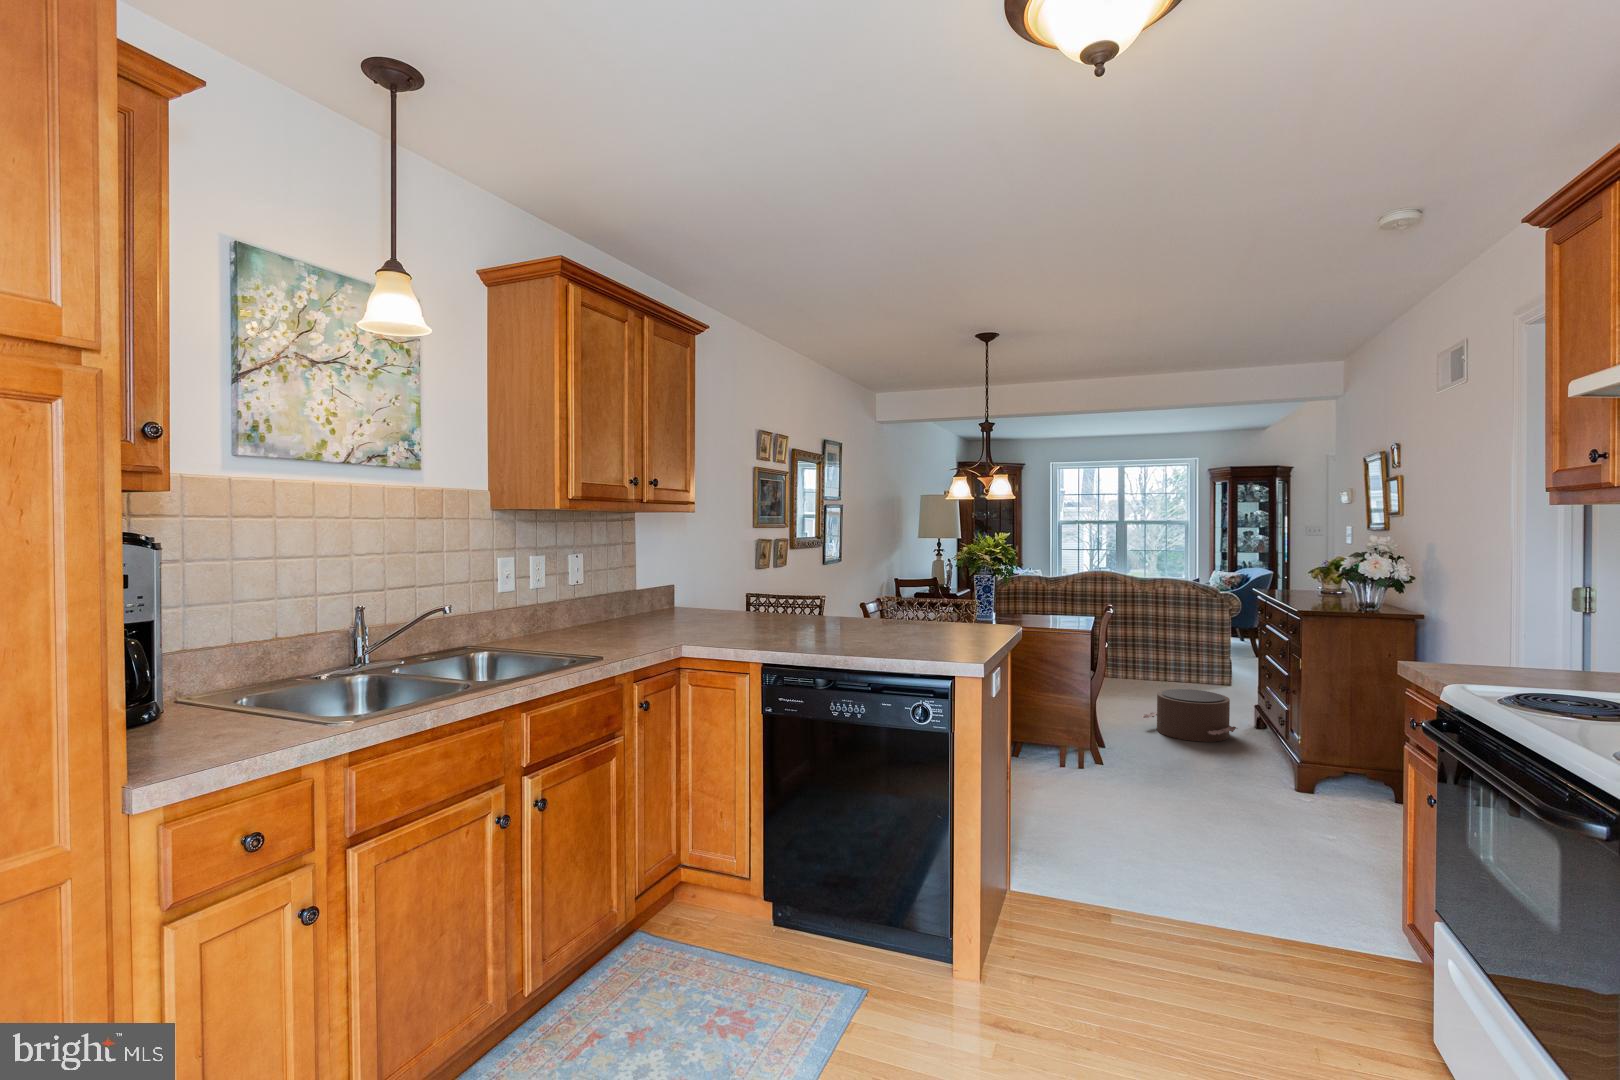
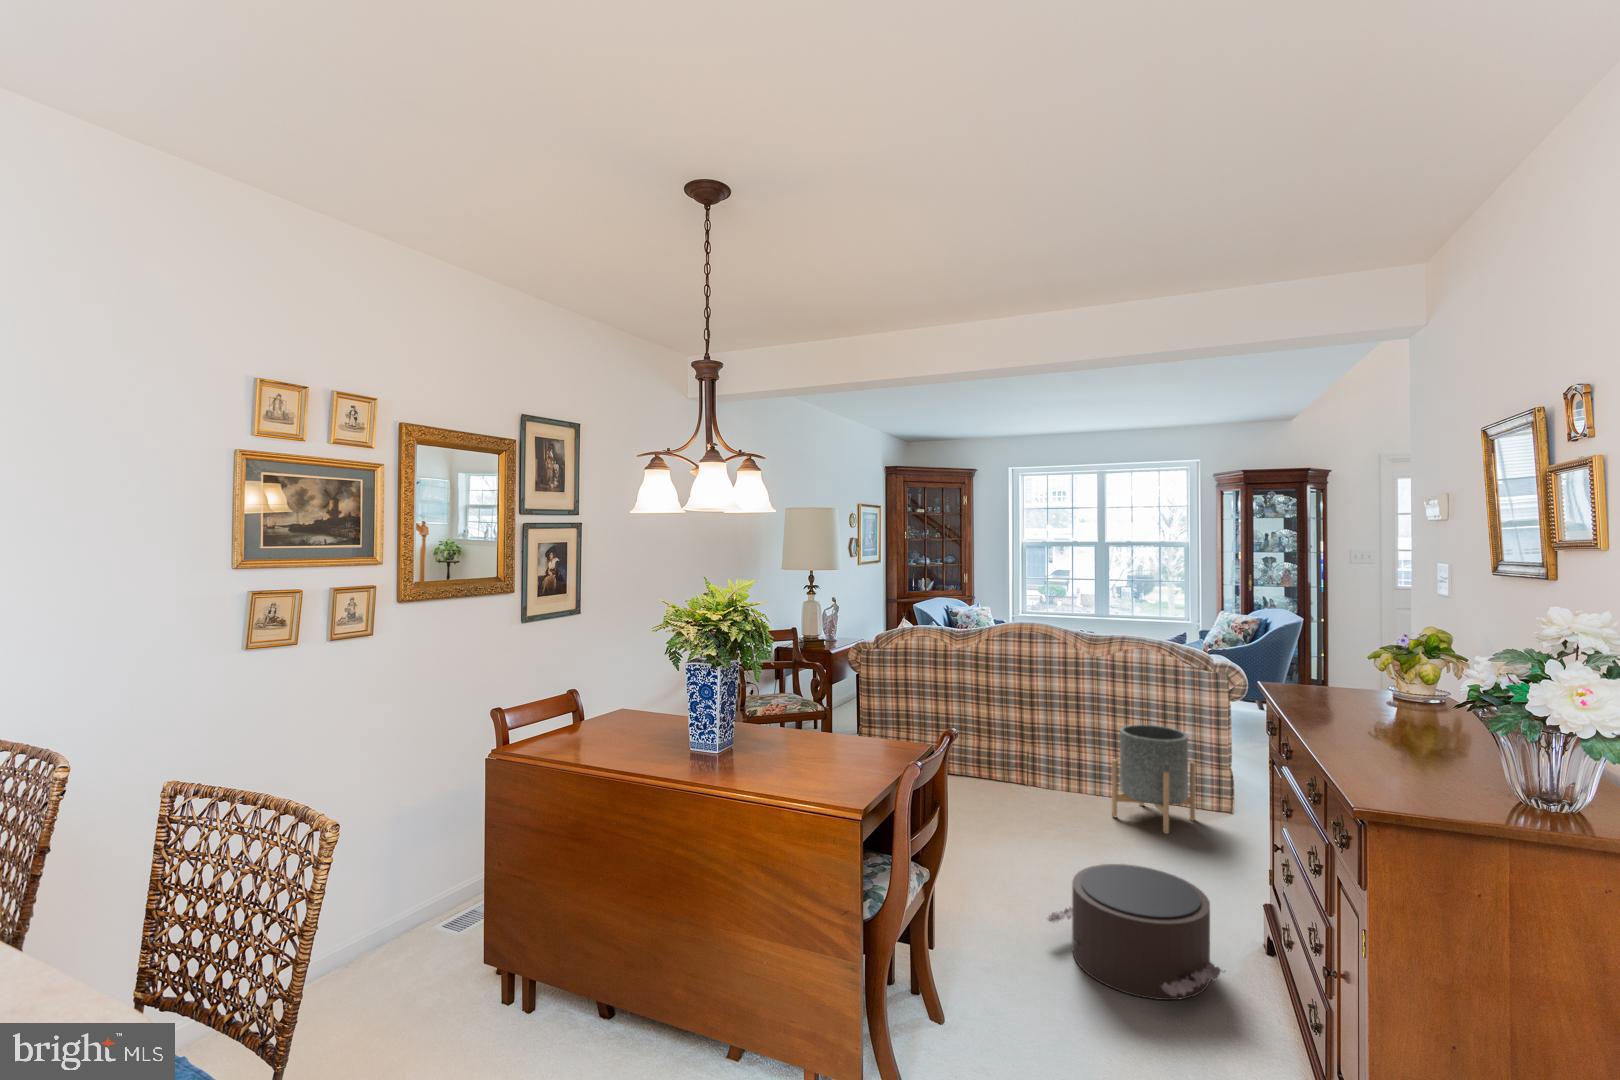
planter: none [1158,632,1210,694] -> present [1112,725,1196,834]

